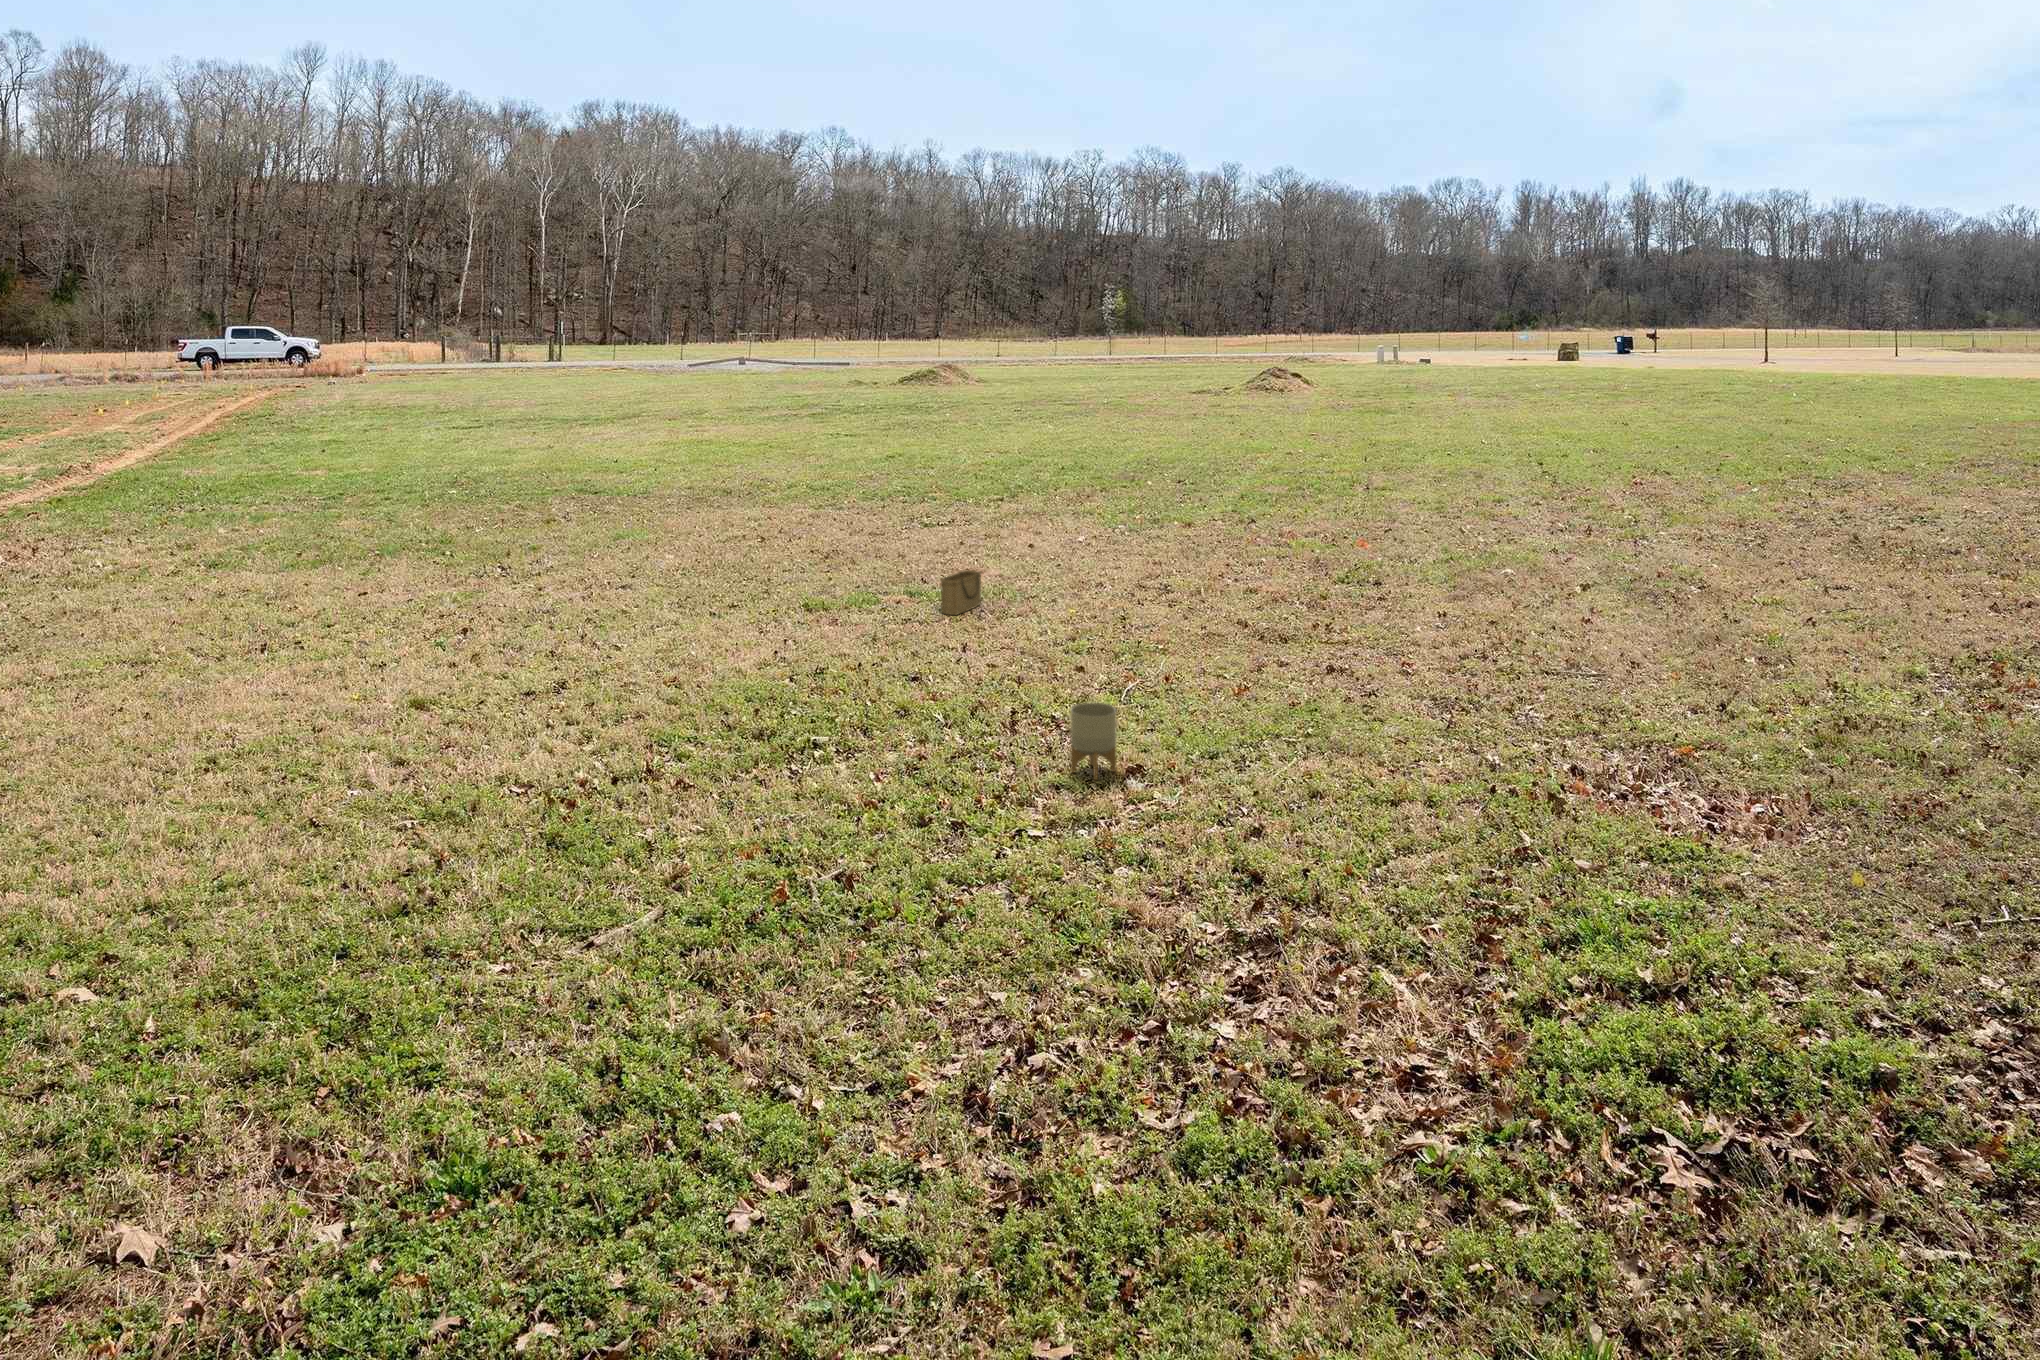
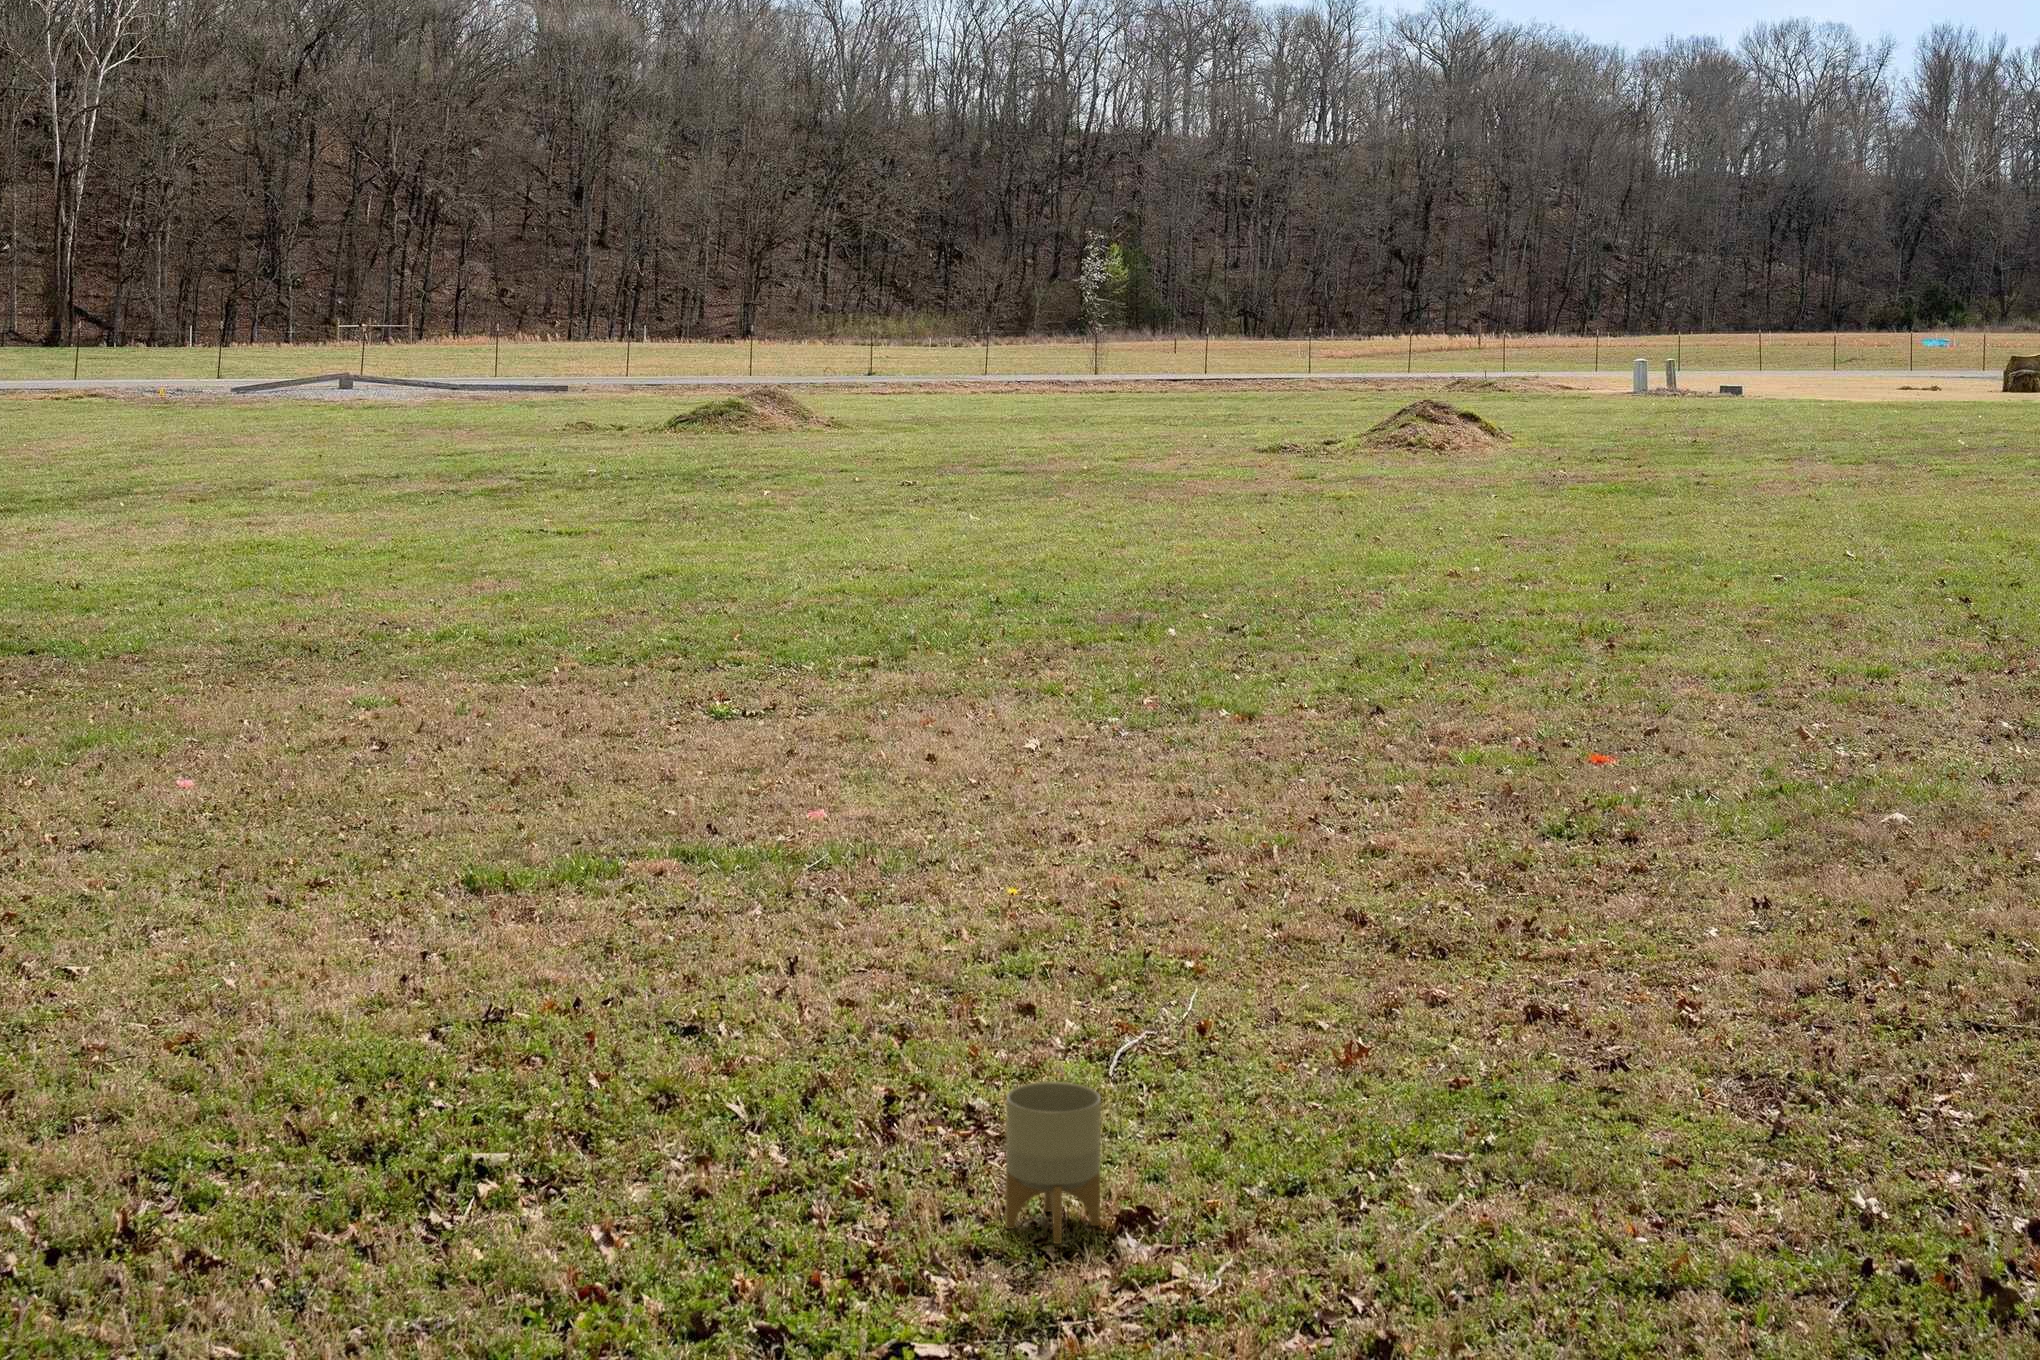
basket: present [940,570,982,615] -> none [749,814,834,904]

